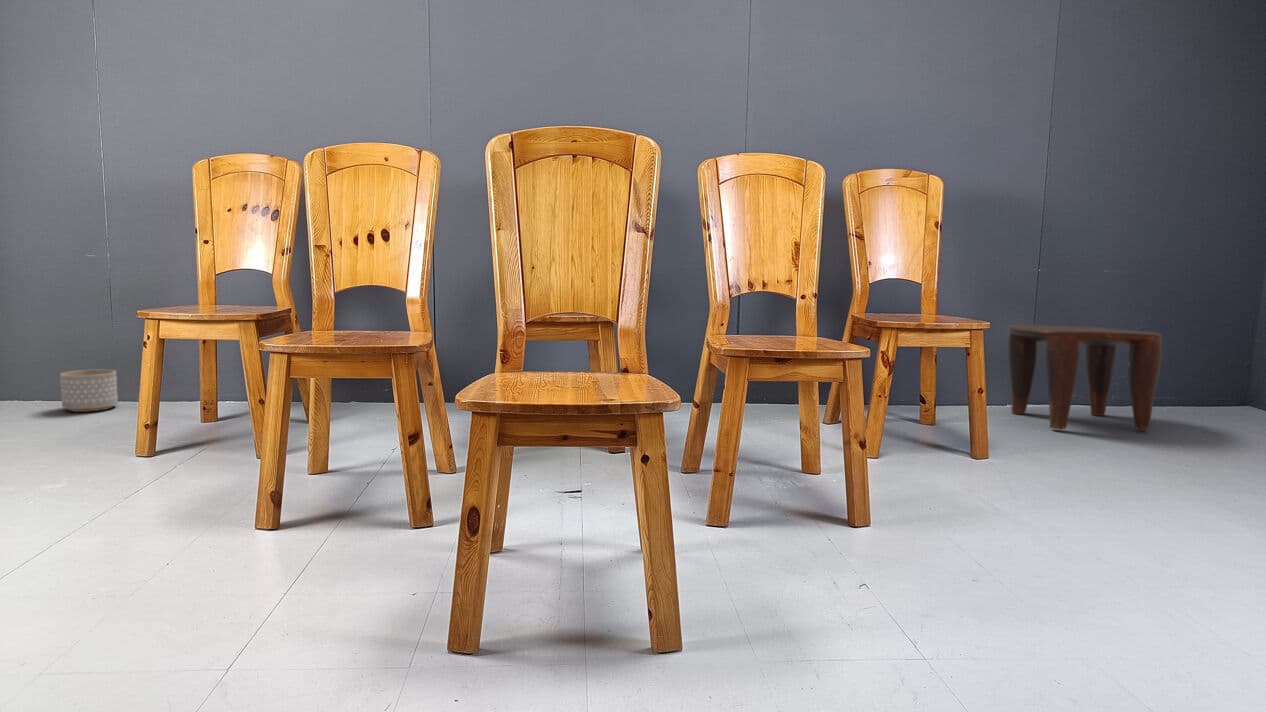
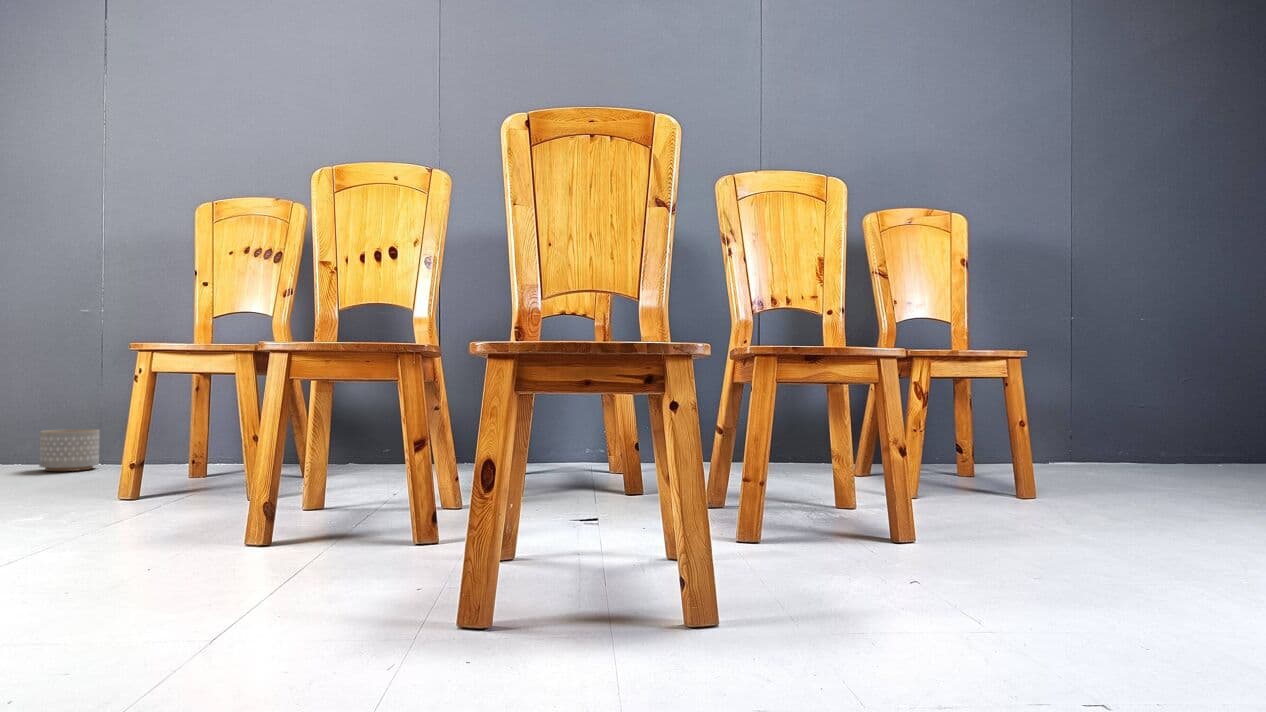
stool: present [1008,324,1162,430] -> none [1047,370,1214,478]

